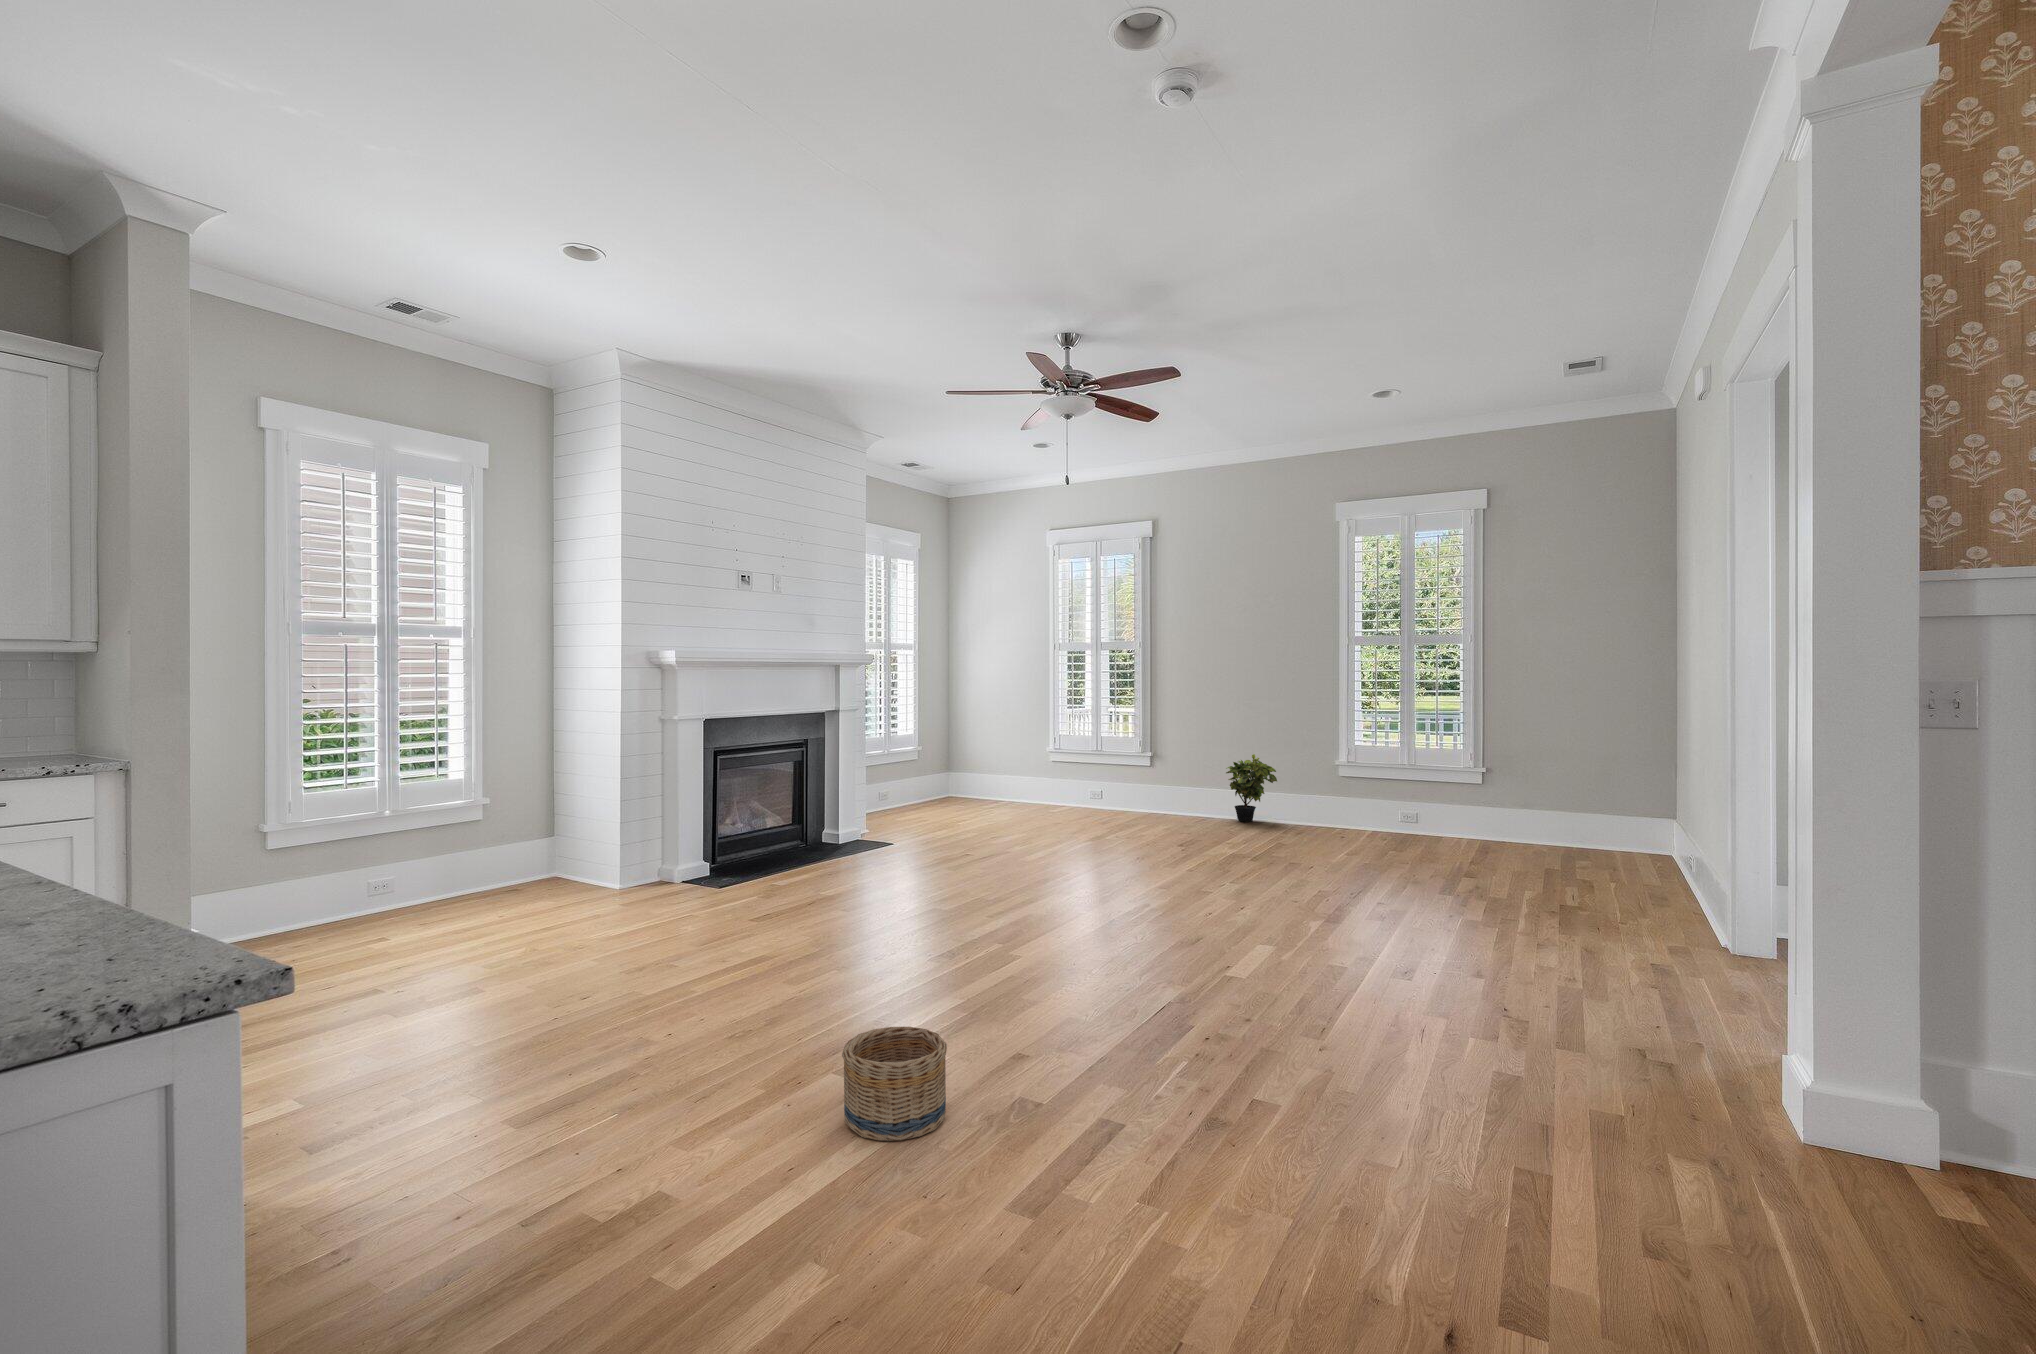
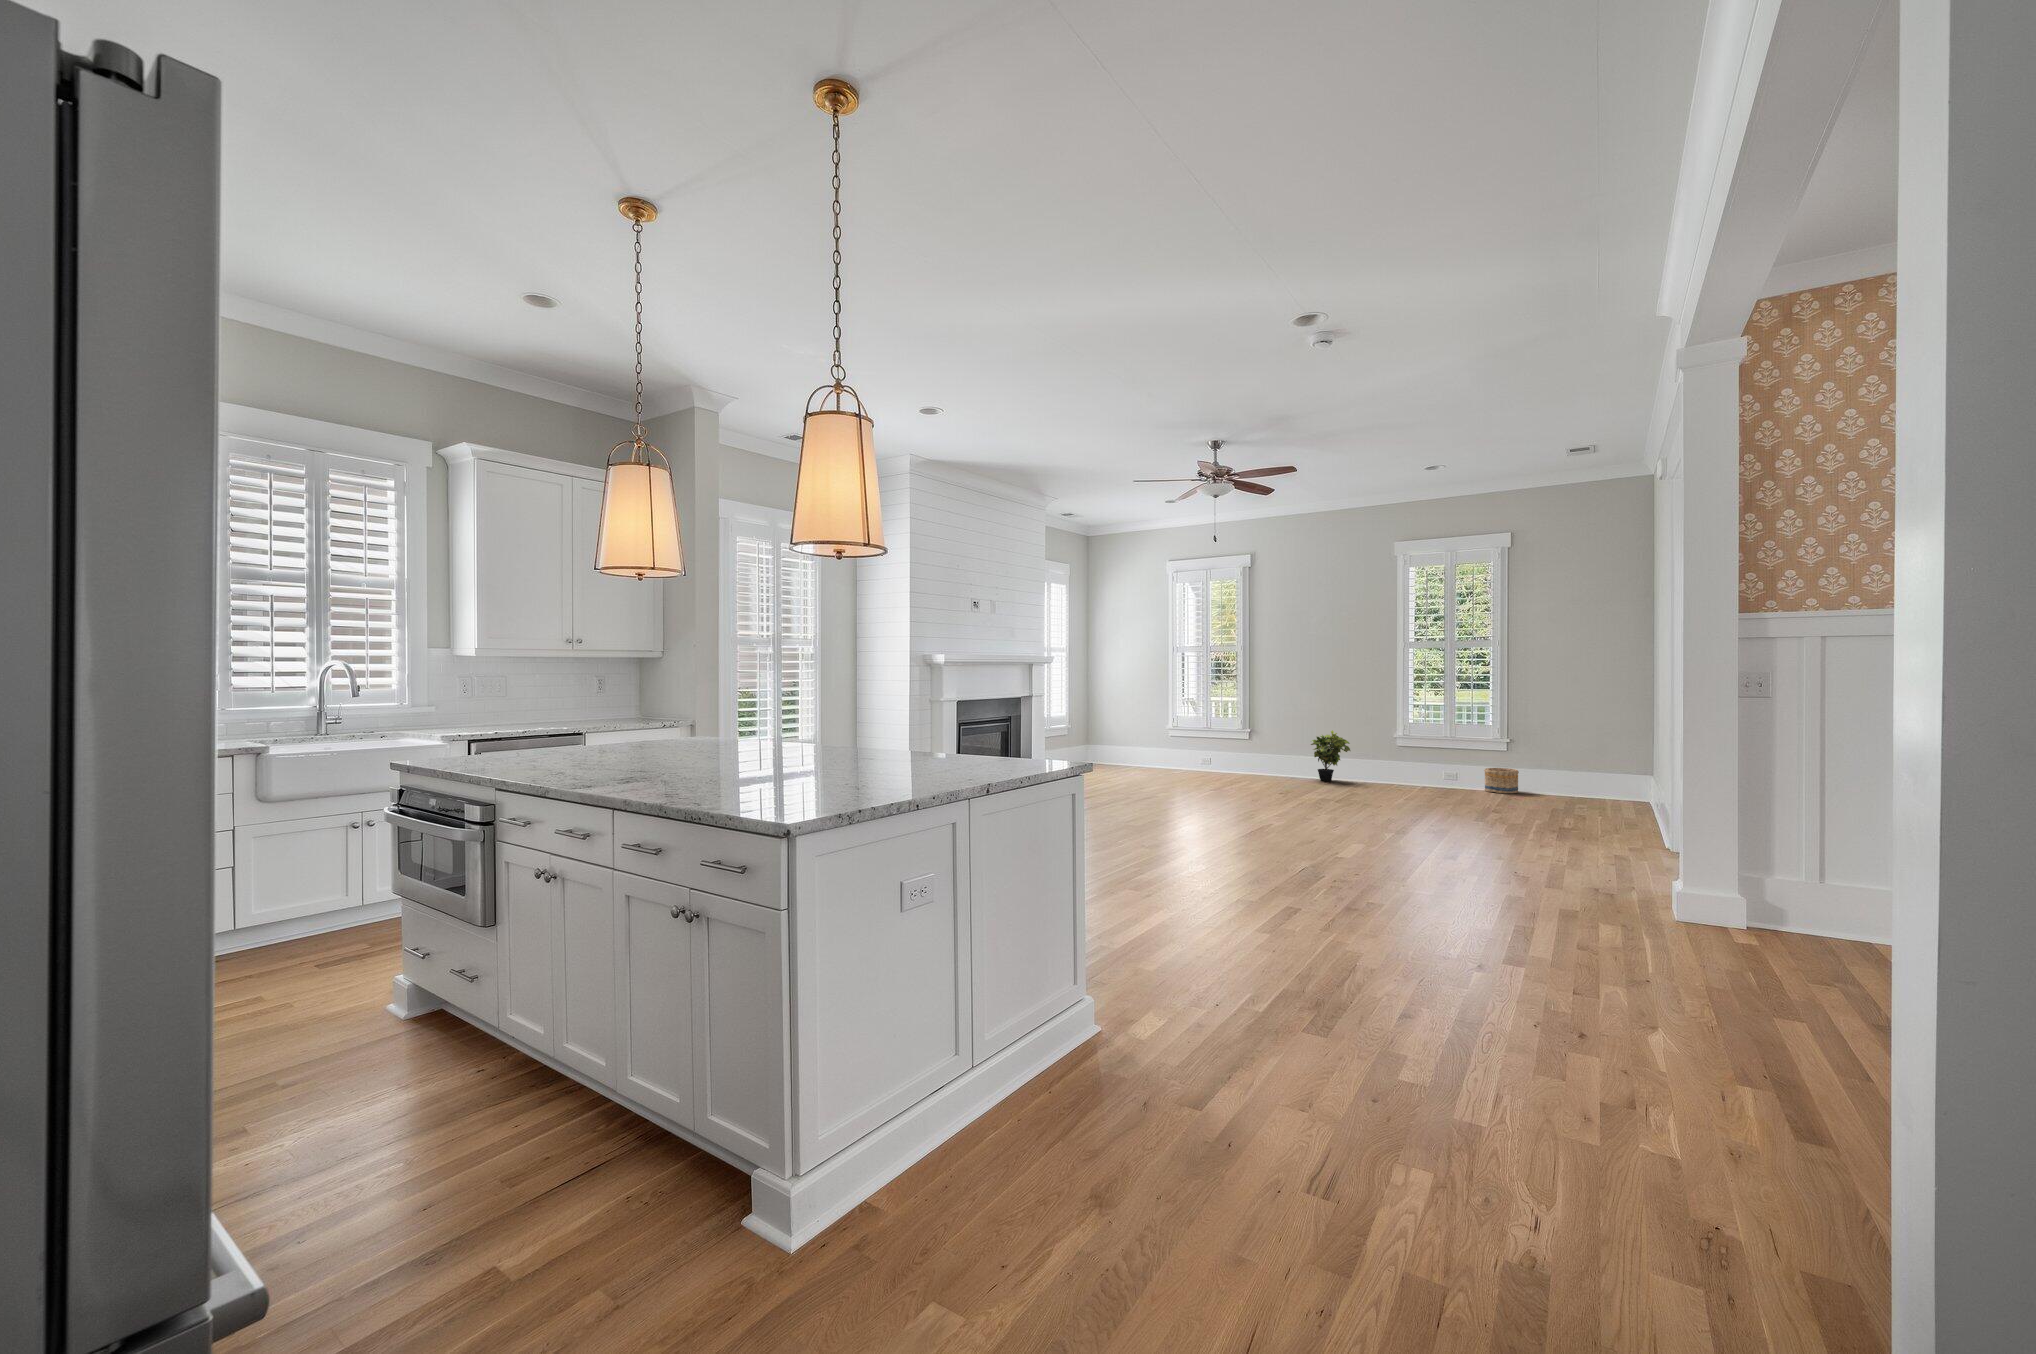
basket: present [842,1027,947,1141] -> present [1484,768,1519,793]

